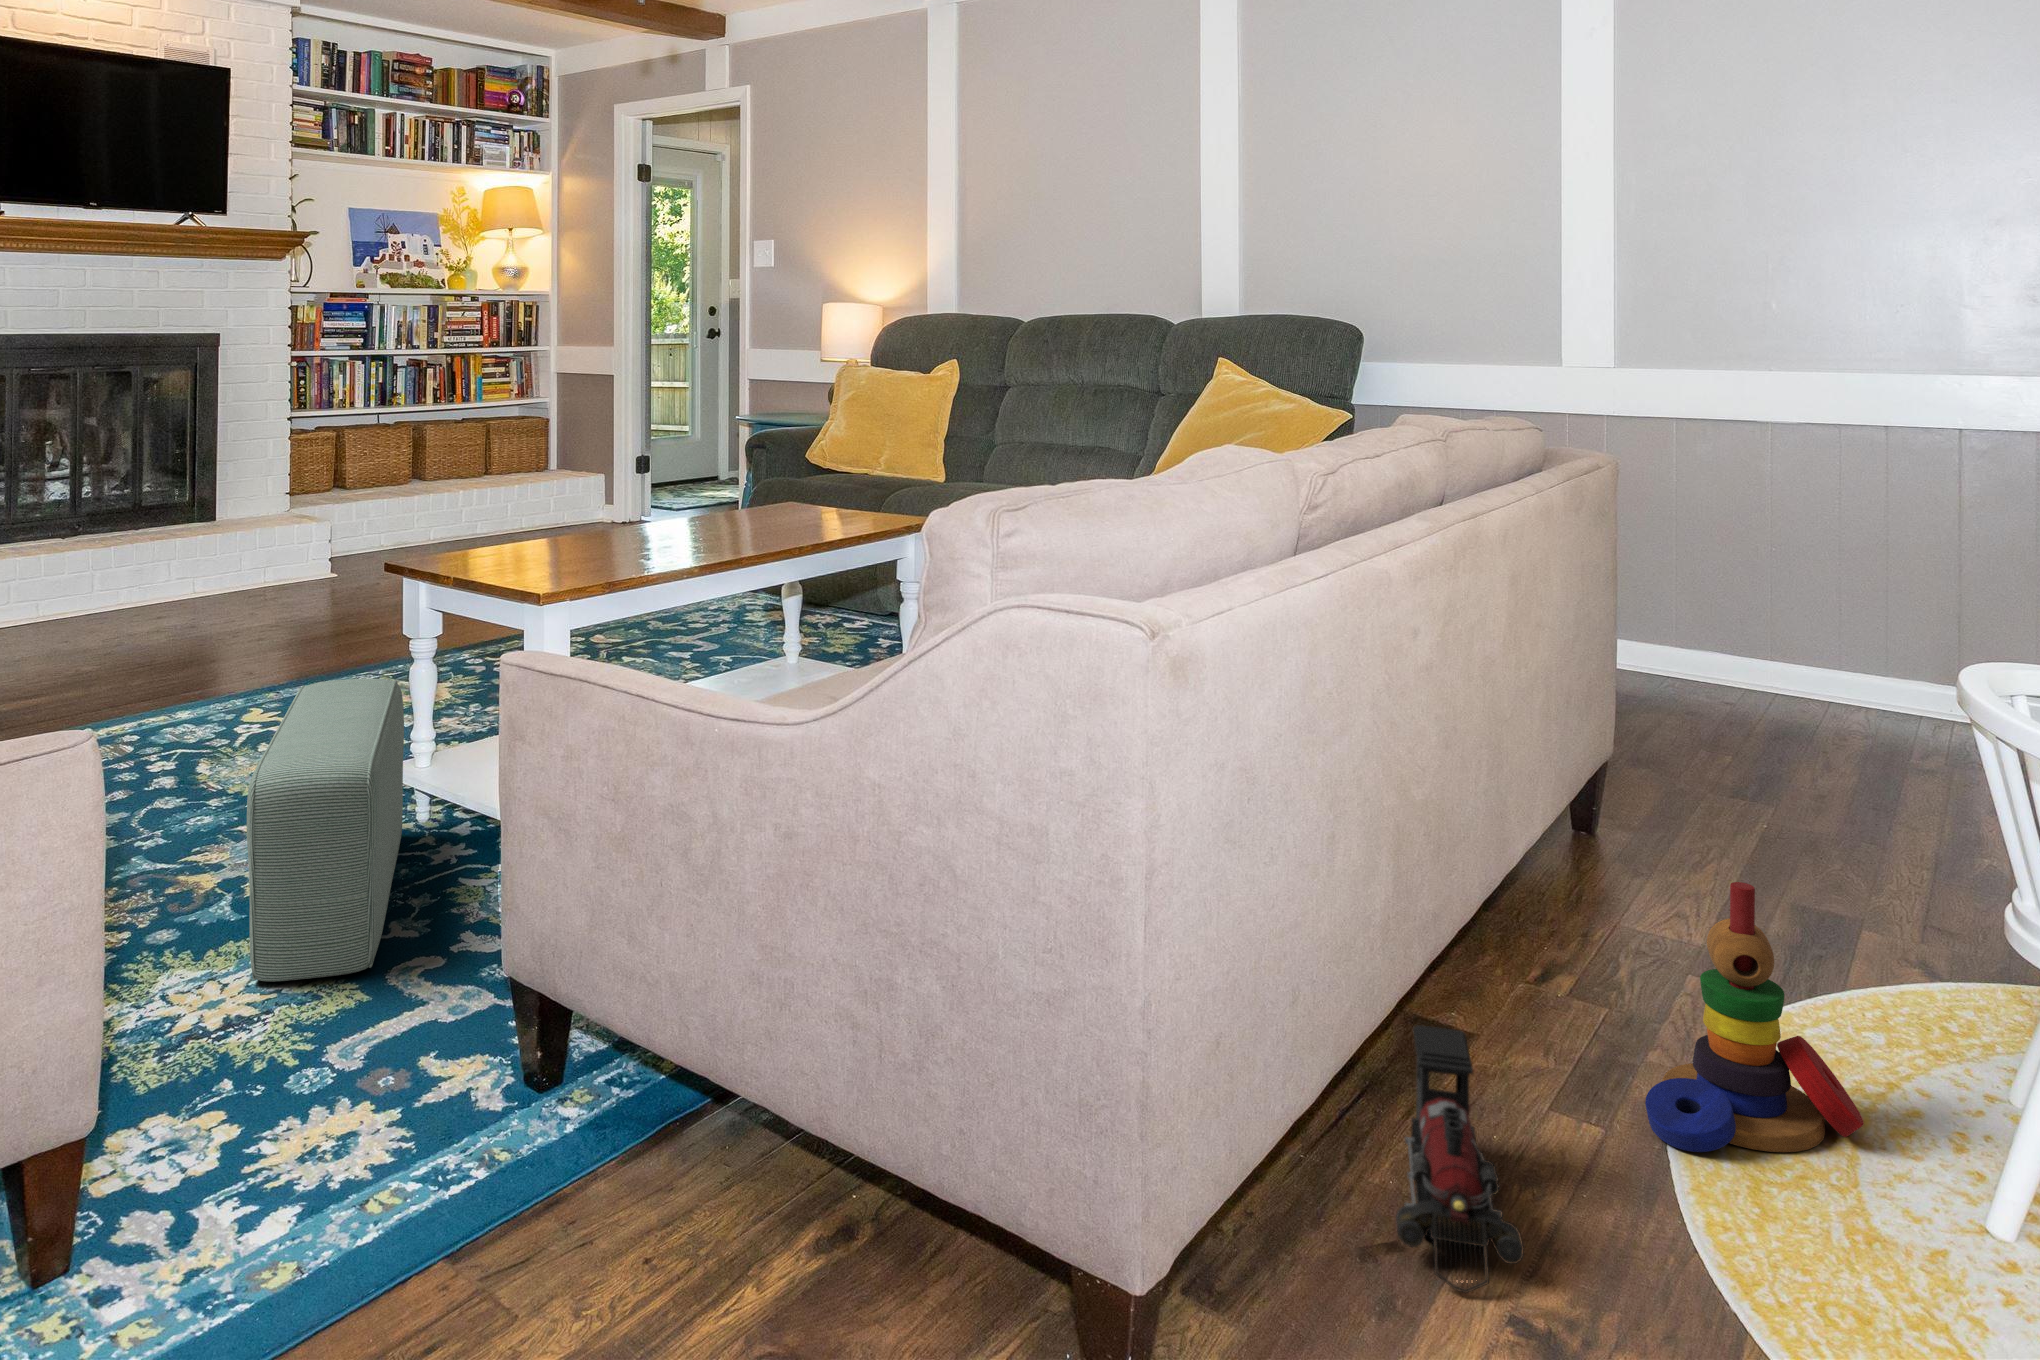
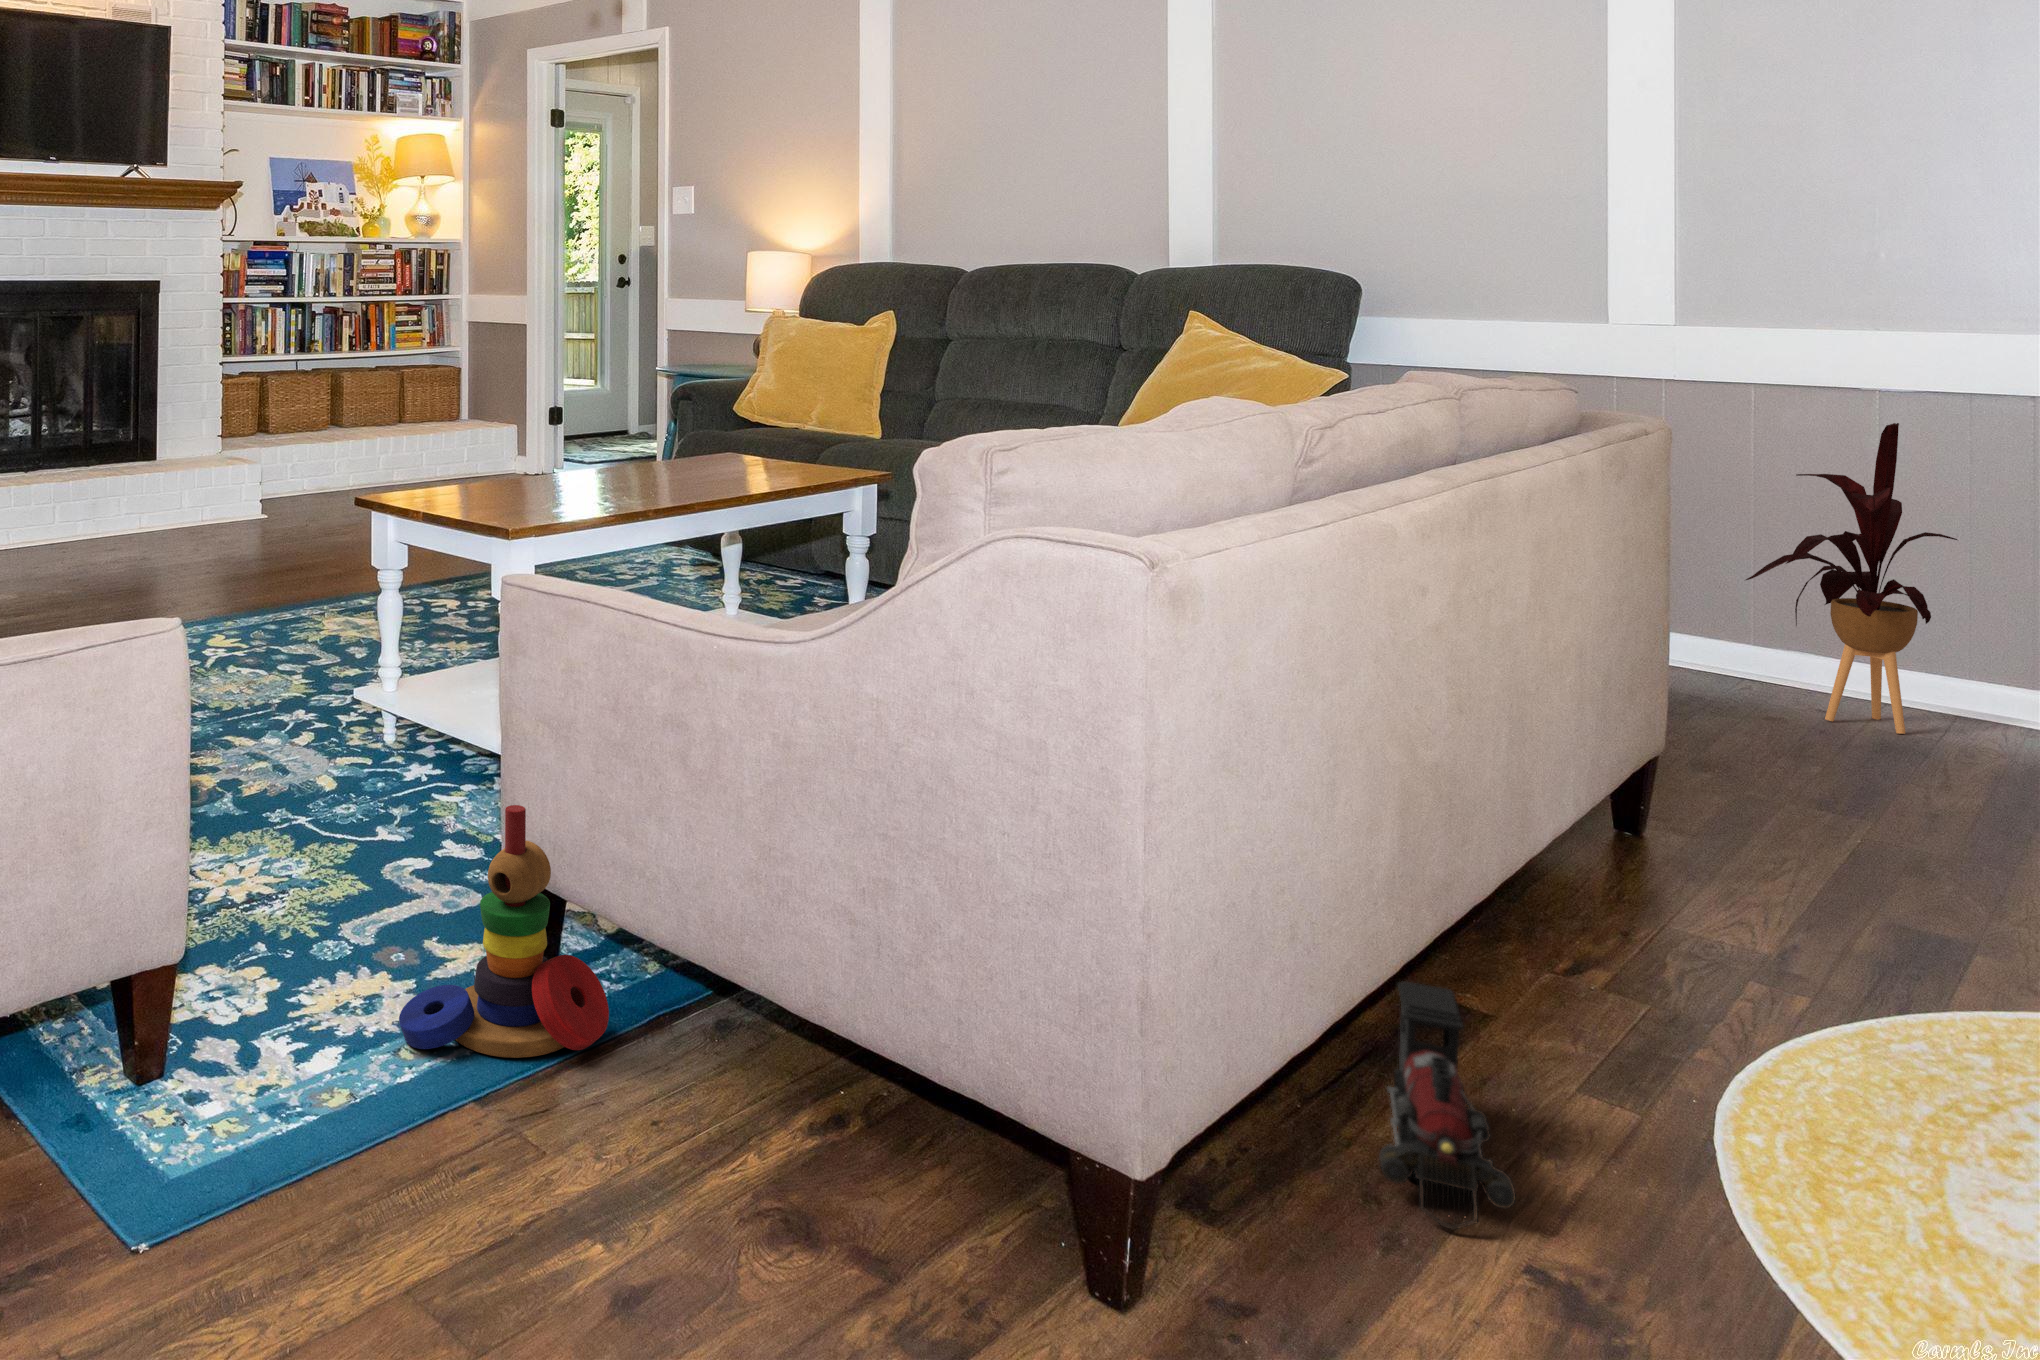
house plant: none [1708,450,1877,730] -> present [1746,423,1957,734]
pouf: present [247,679,404,981] -> none [261,605,376,866]
stacking toy: present [1645,882,1864,1152] -> present [399,805,609,1058]

